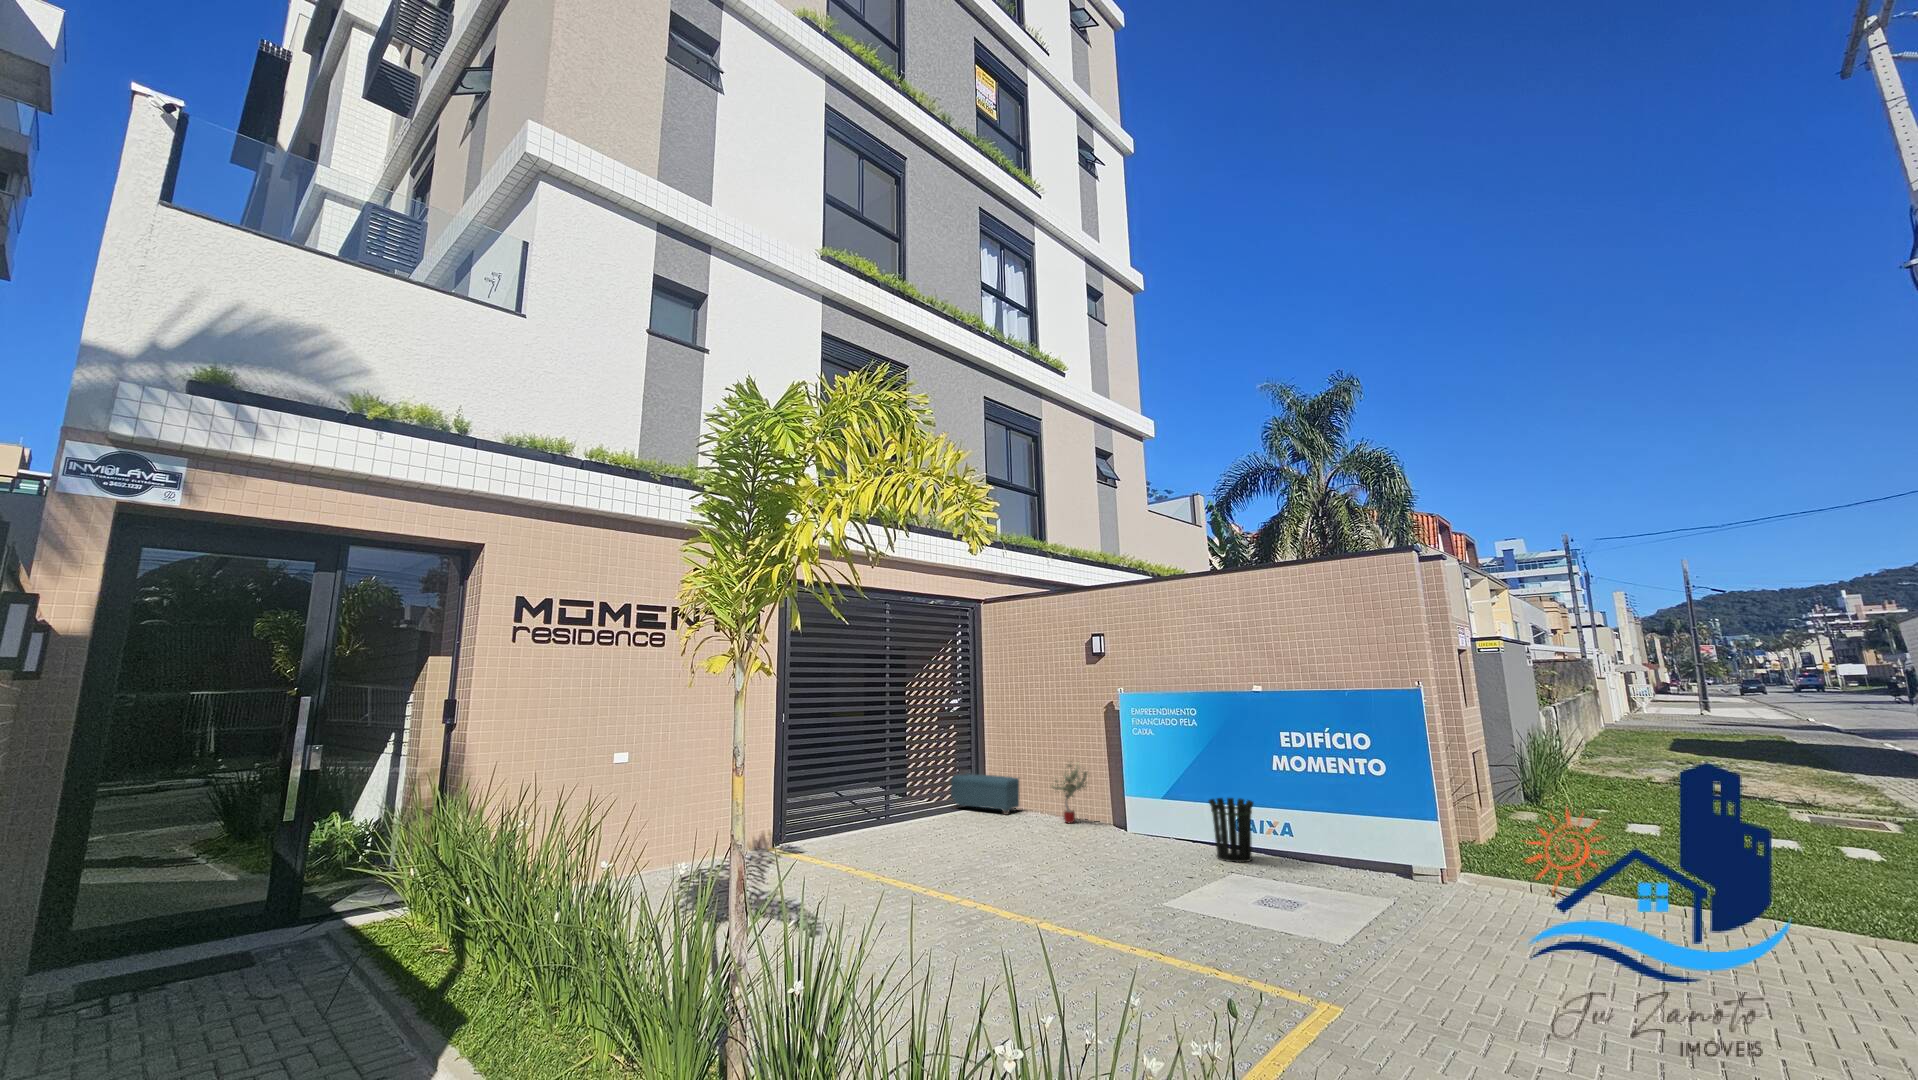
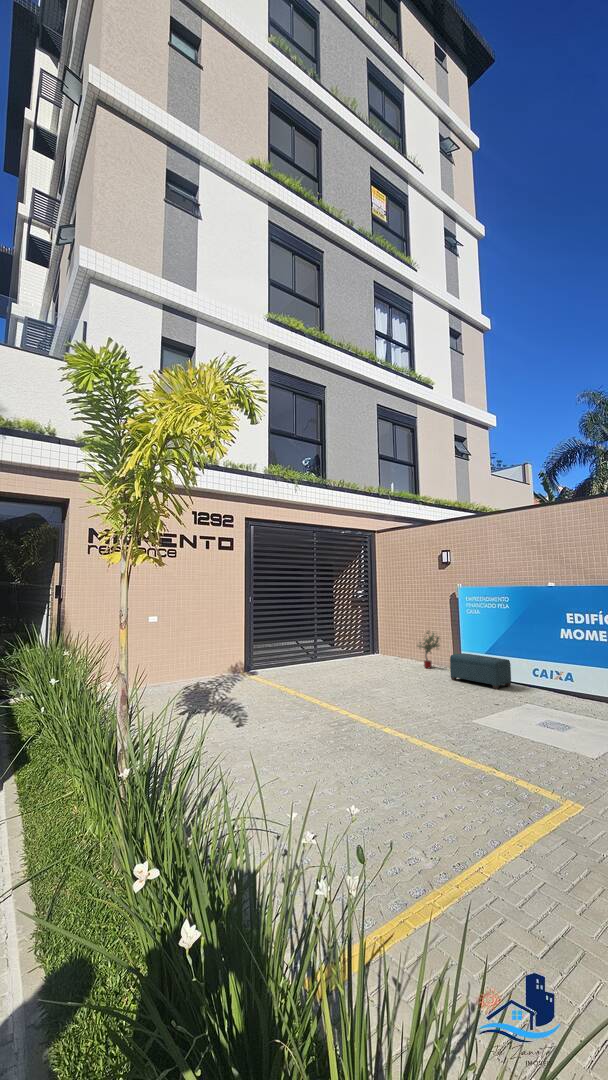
bench: present [951,774,1021,815] -> present [450,653,511,689]
waste bin: present [1209,798,1254,862] -> none [514,655,546,697]

